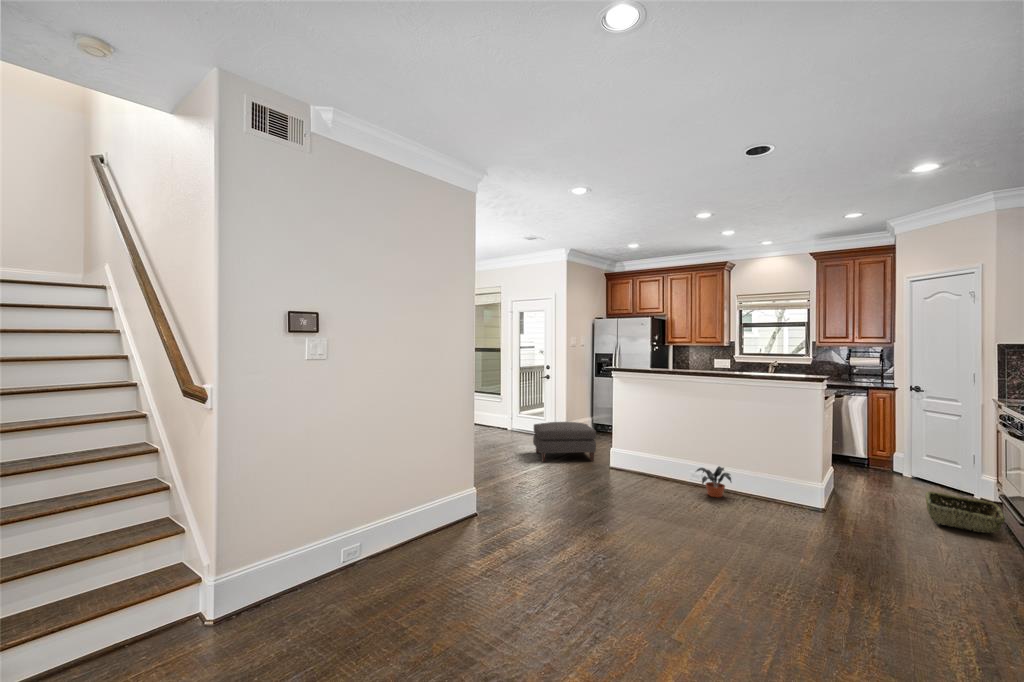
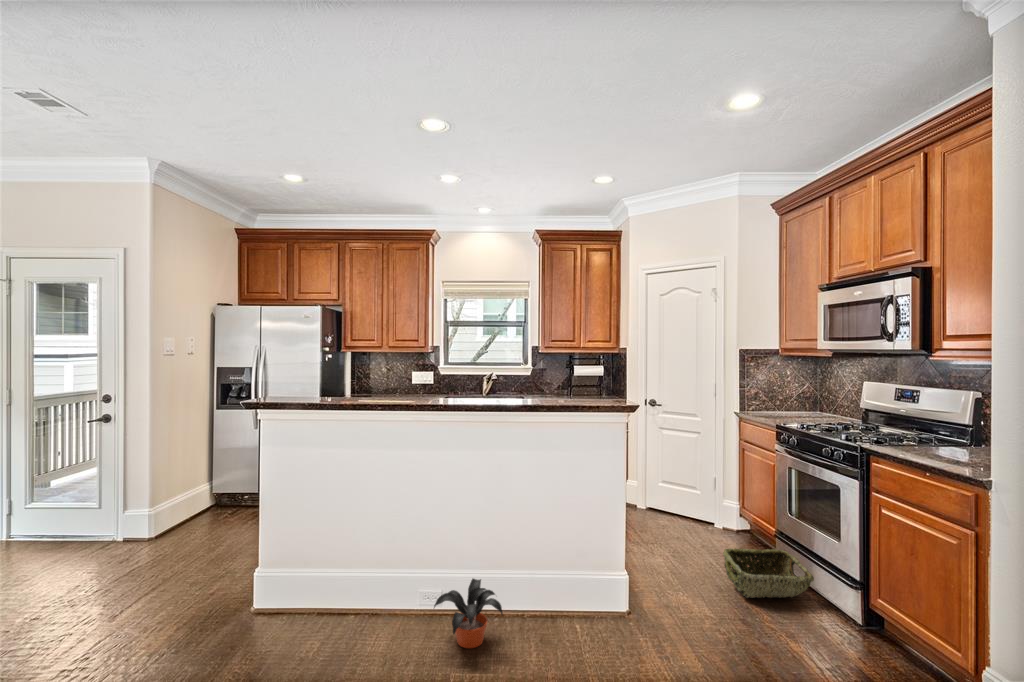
ottoman: present [533,422,596,462] -> none [37,518,214,654]

